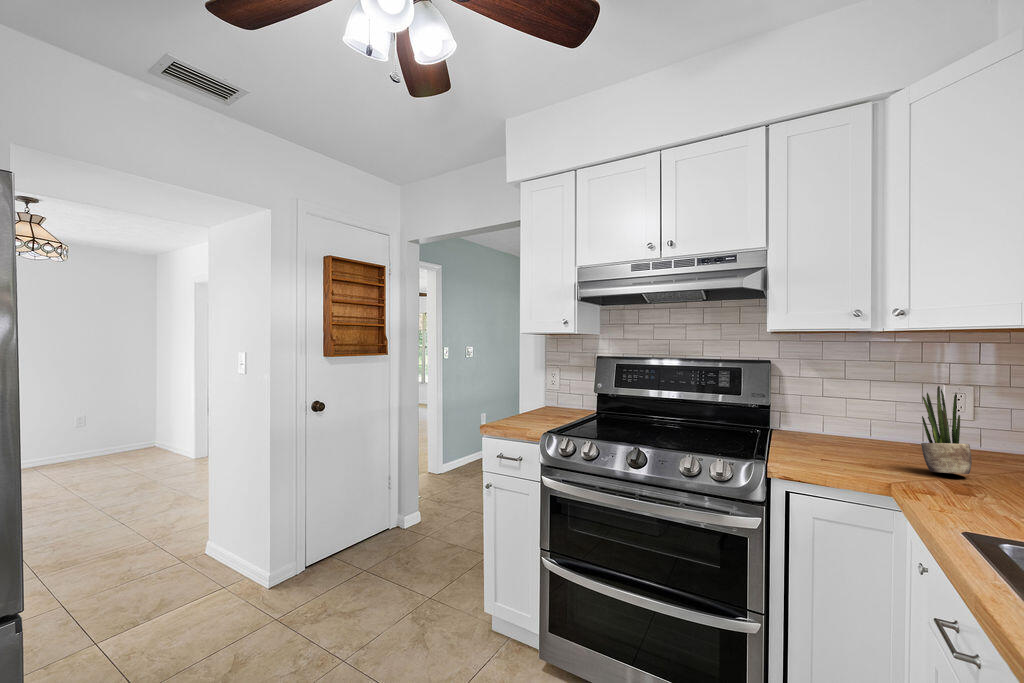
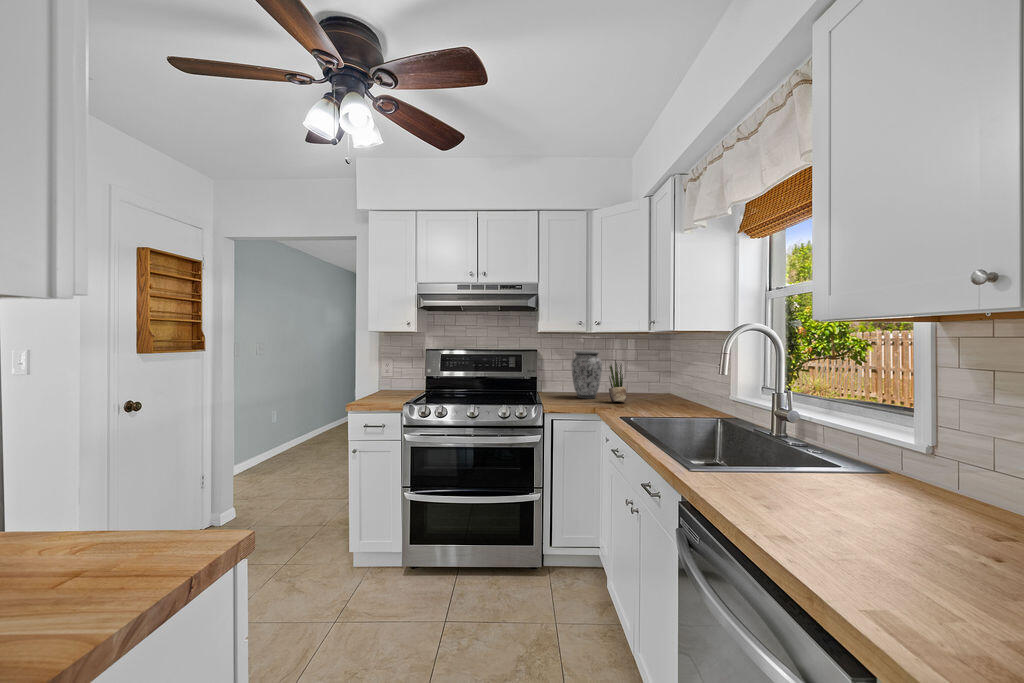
vase: none [834,363,906,455] -> present [571,350,602,398]

